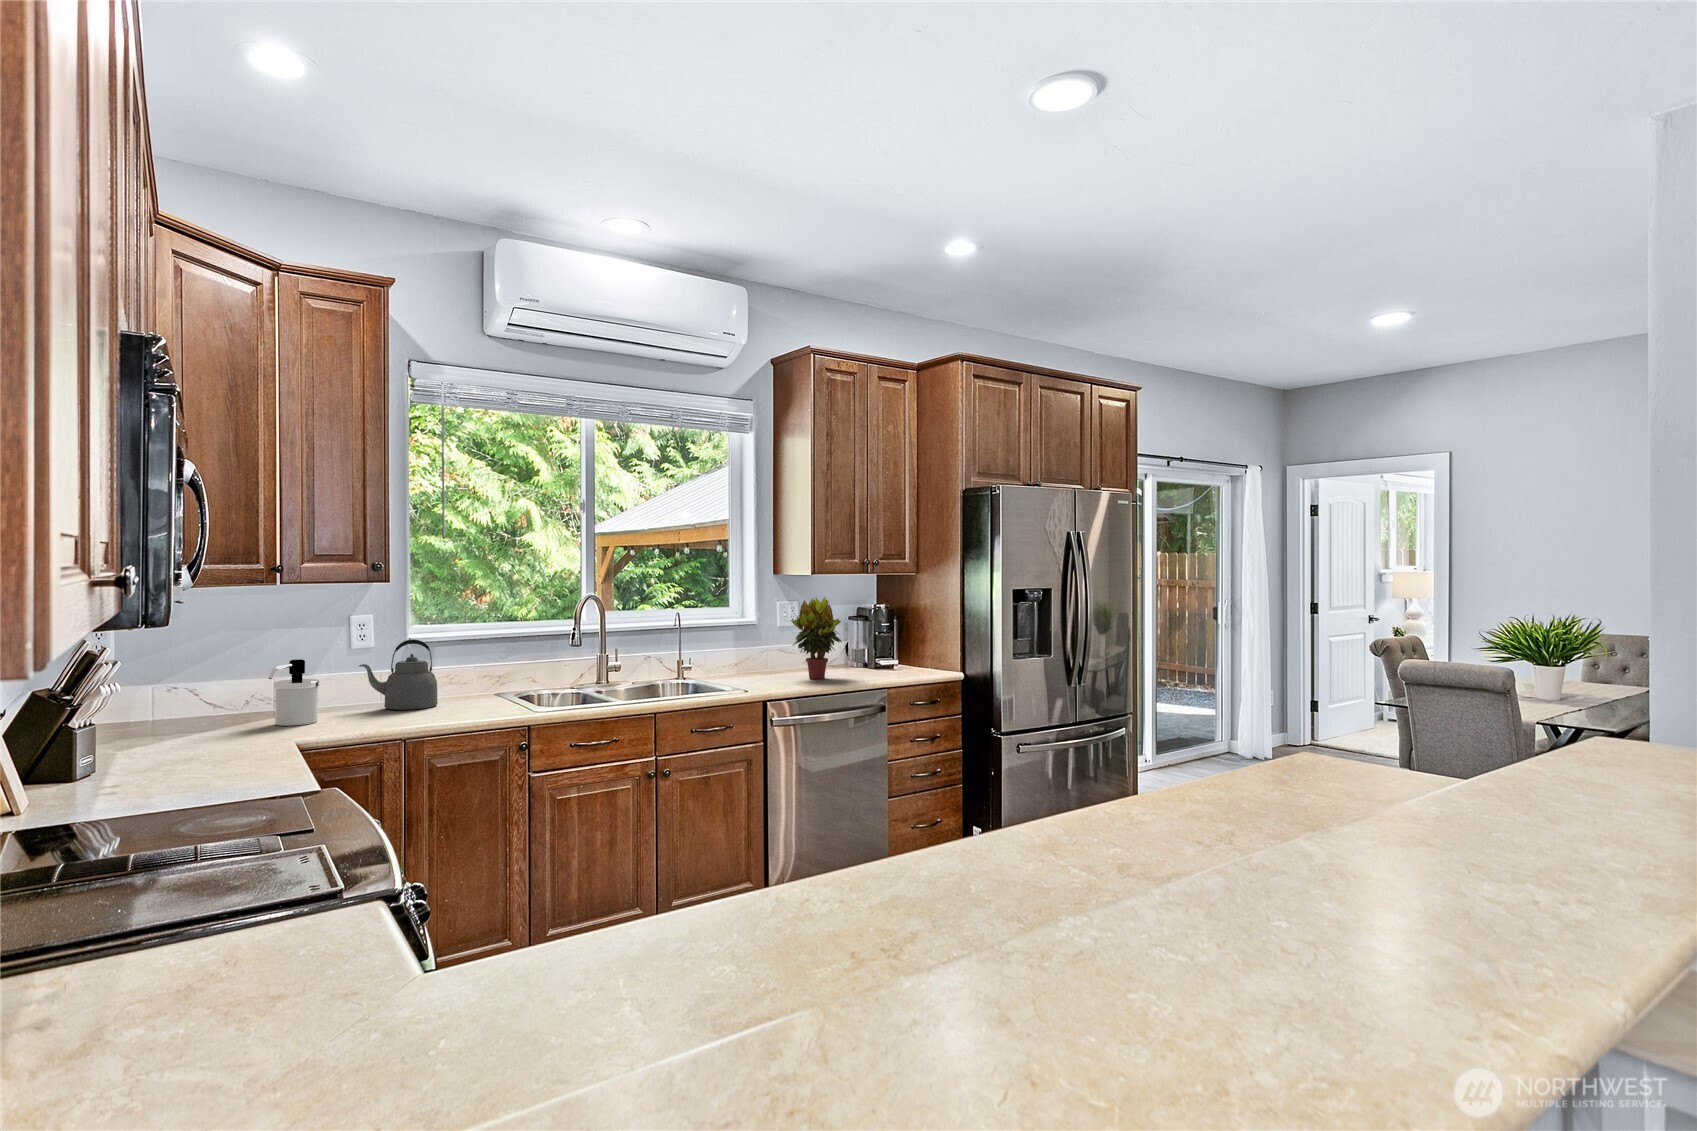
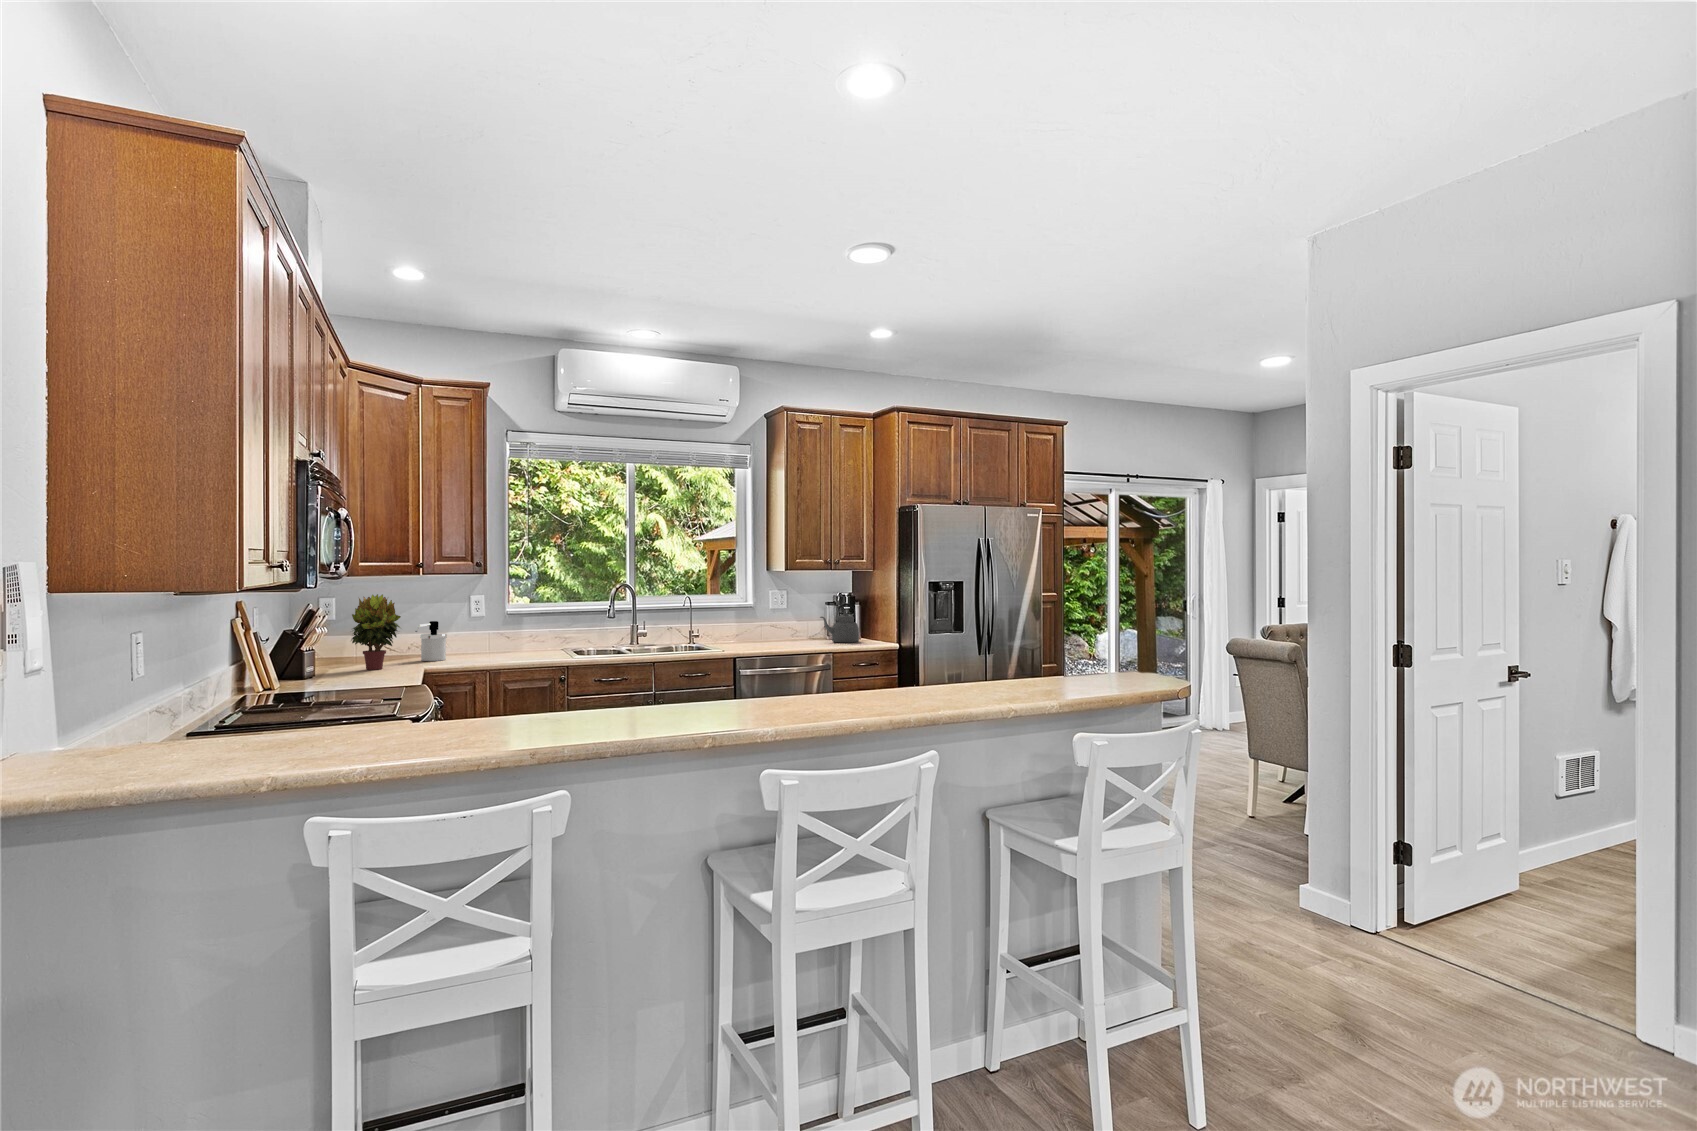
potted plant: present [791,597,842,679] -> present [351,594,401,670]
kettle: present [359,639,438,710] -> present [820,603,859,642]

